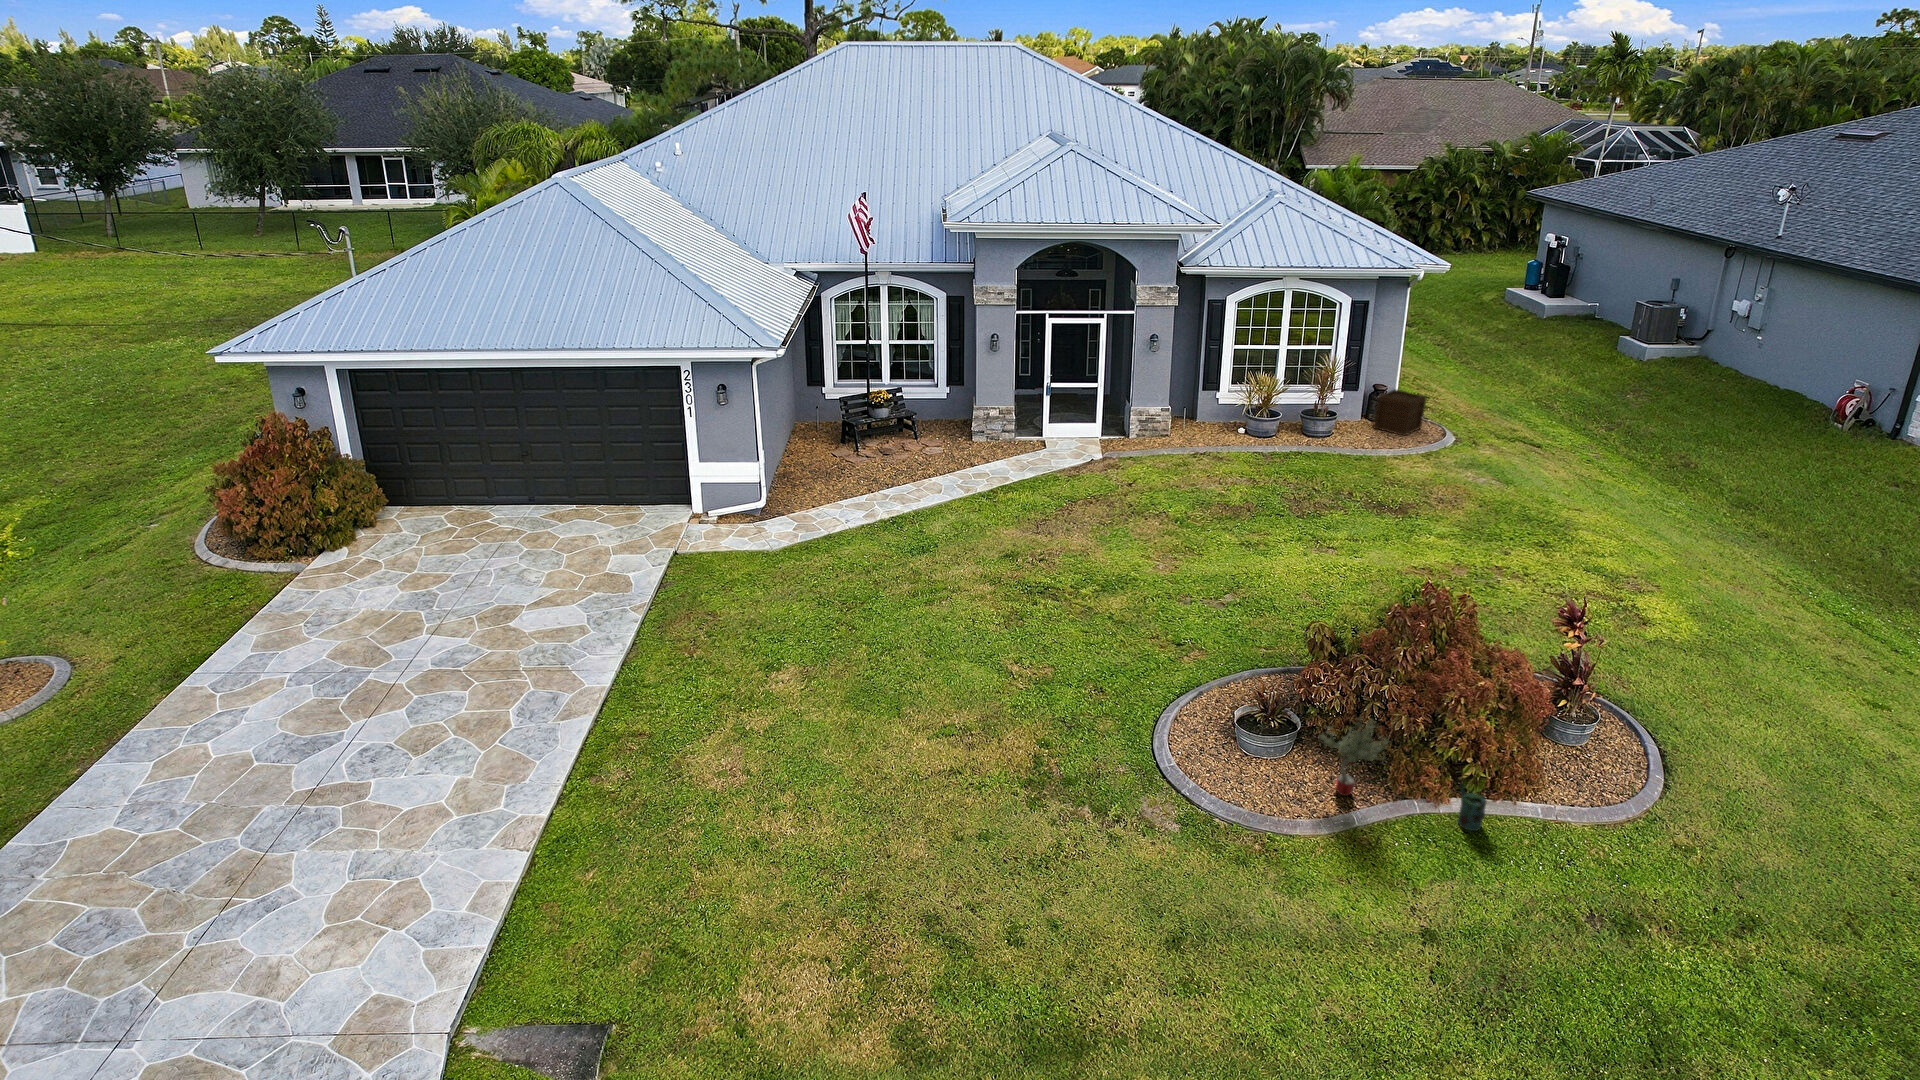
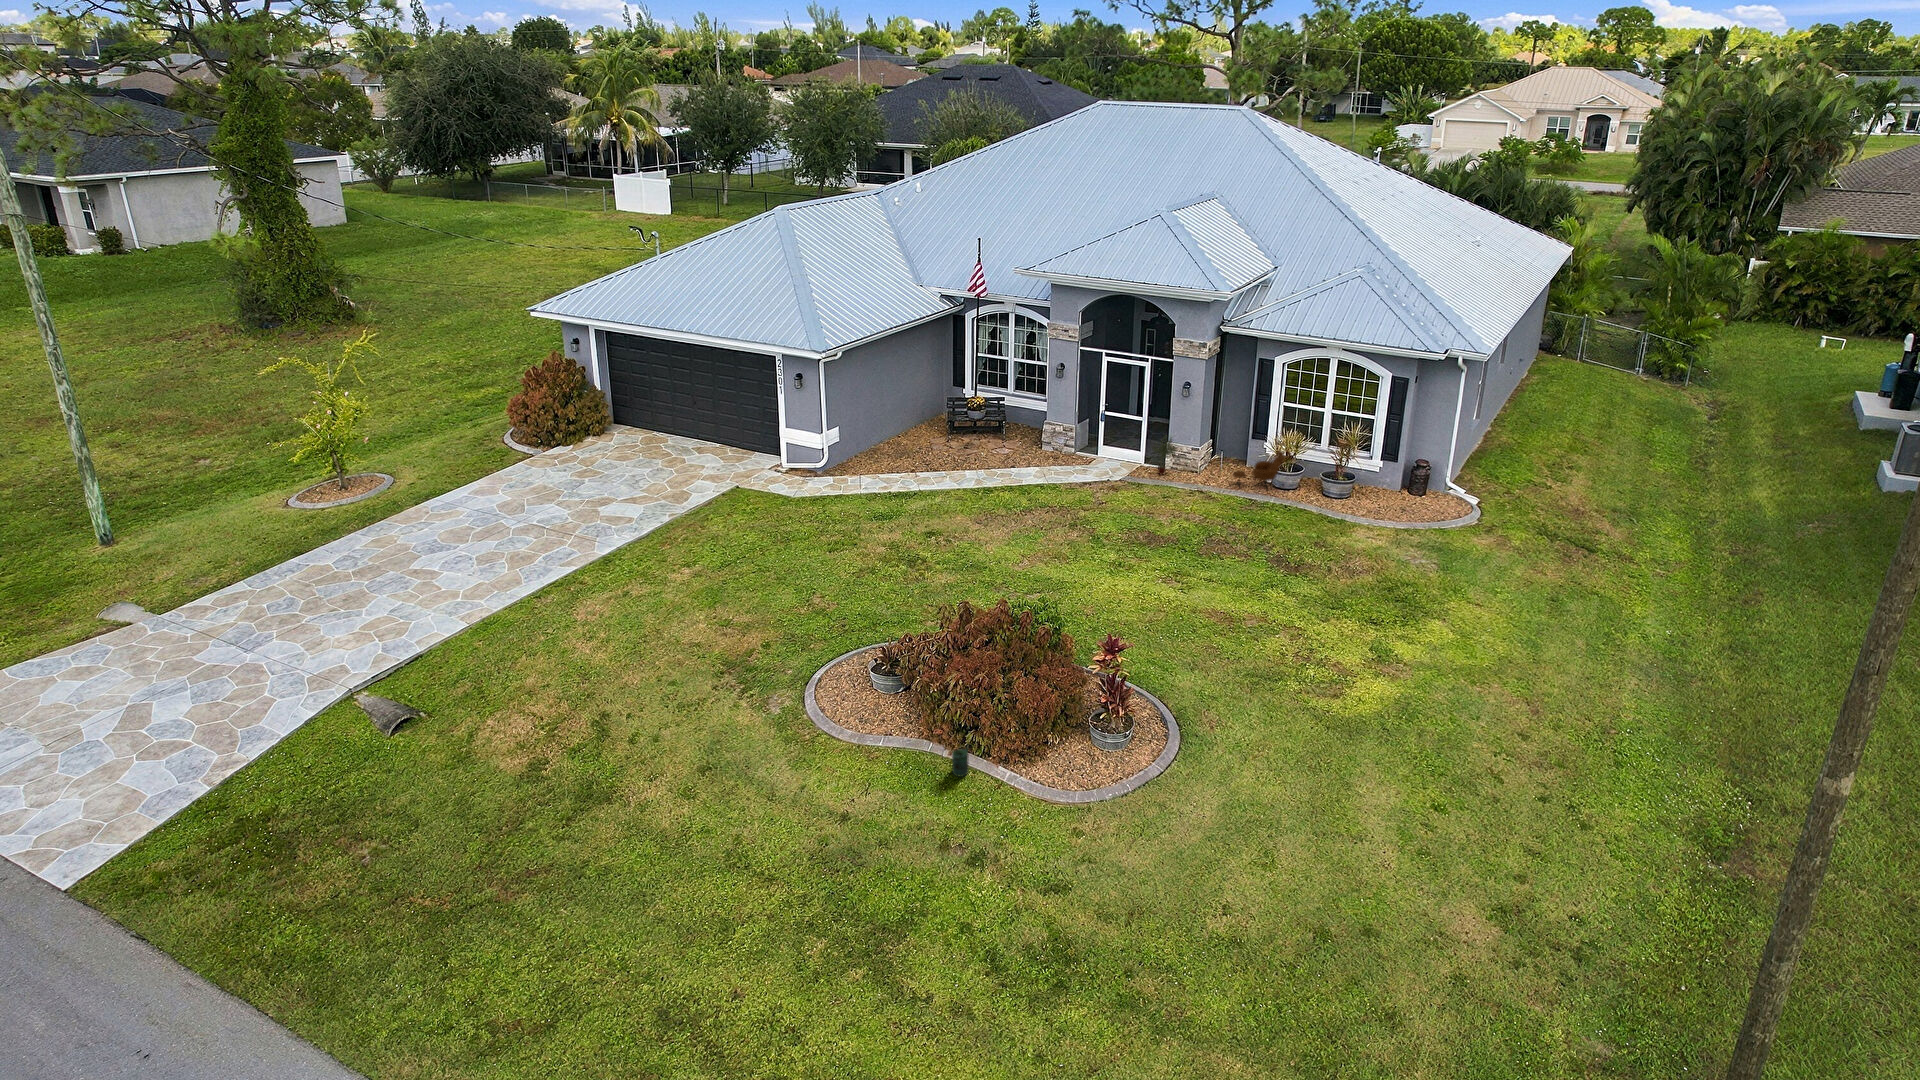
wooden crate: present [1373,390,1426,435] -> none [1407,467,1462,513]
lounge chair: none [1208,397,1262,445] -> present [1233,451,1284,485]
potted tree: present [1320,719,1388,796] -> present [1153,435,1178,475]

